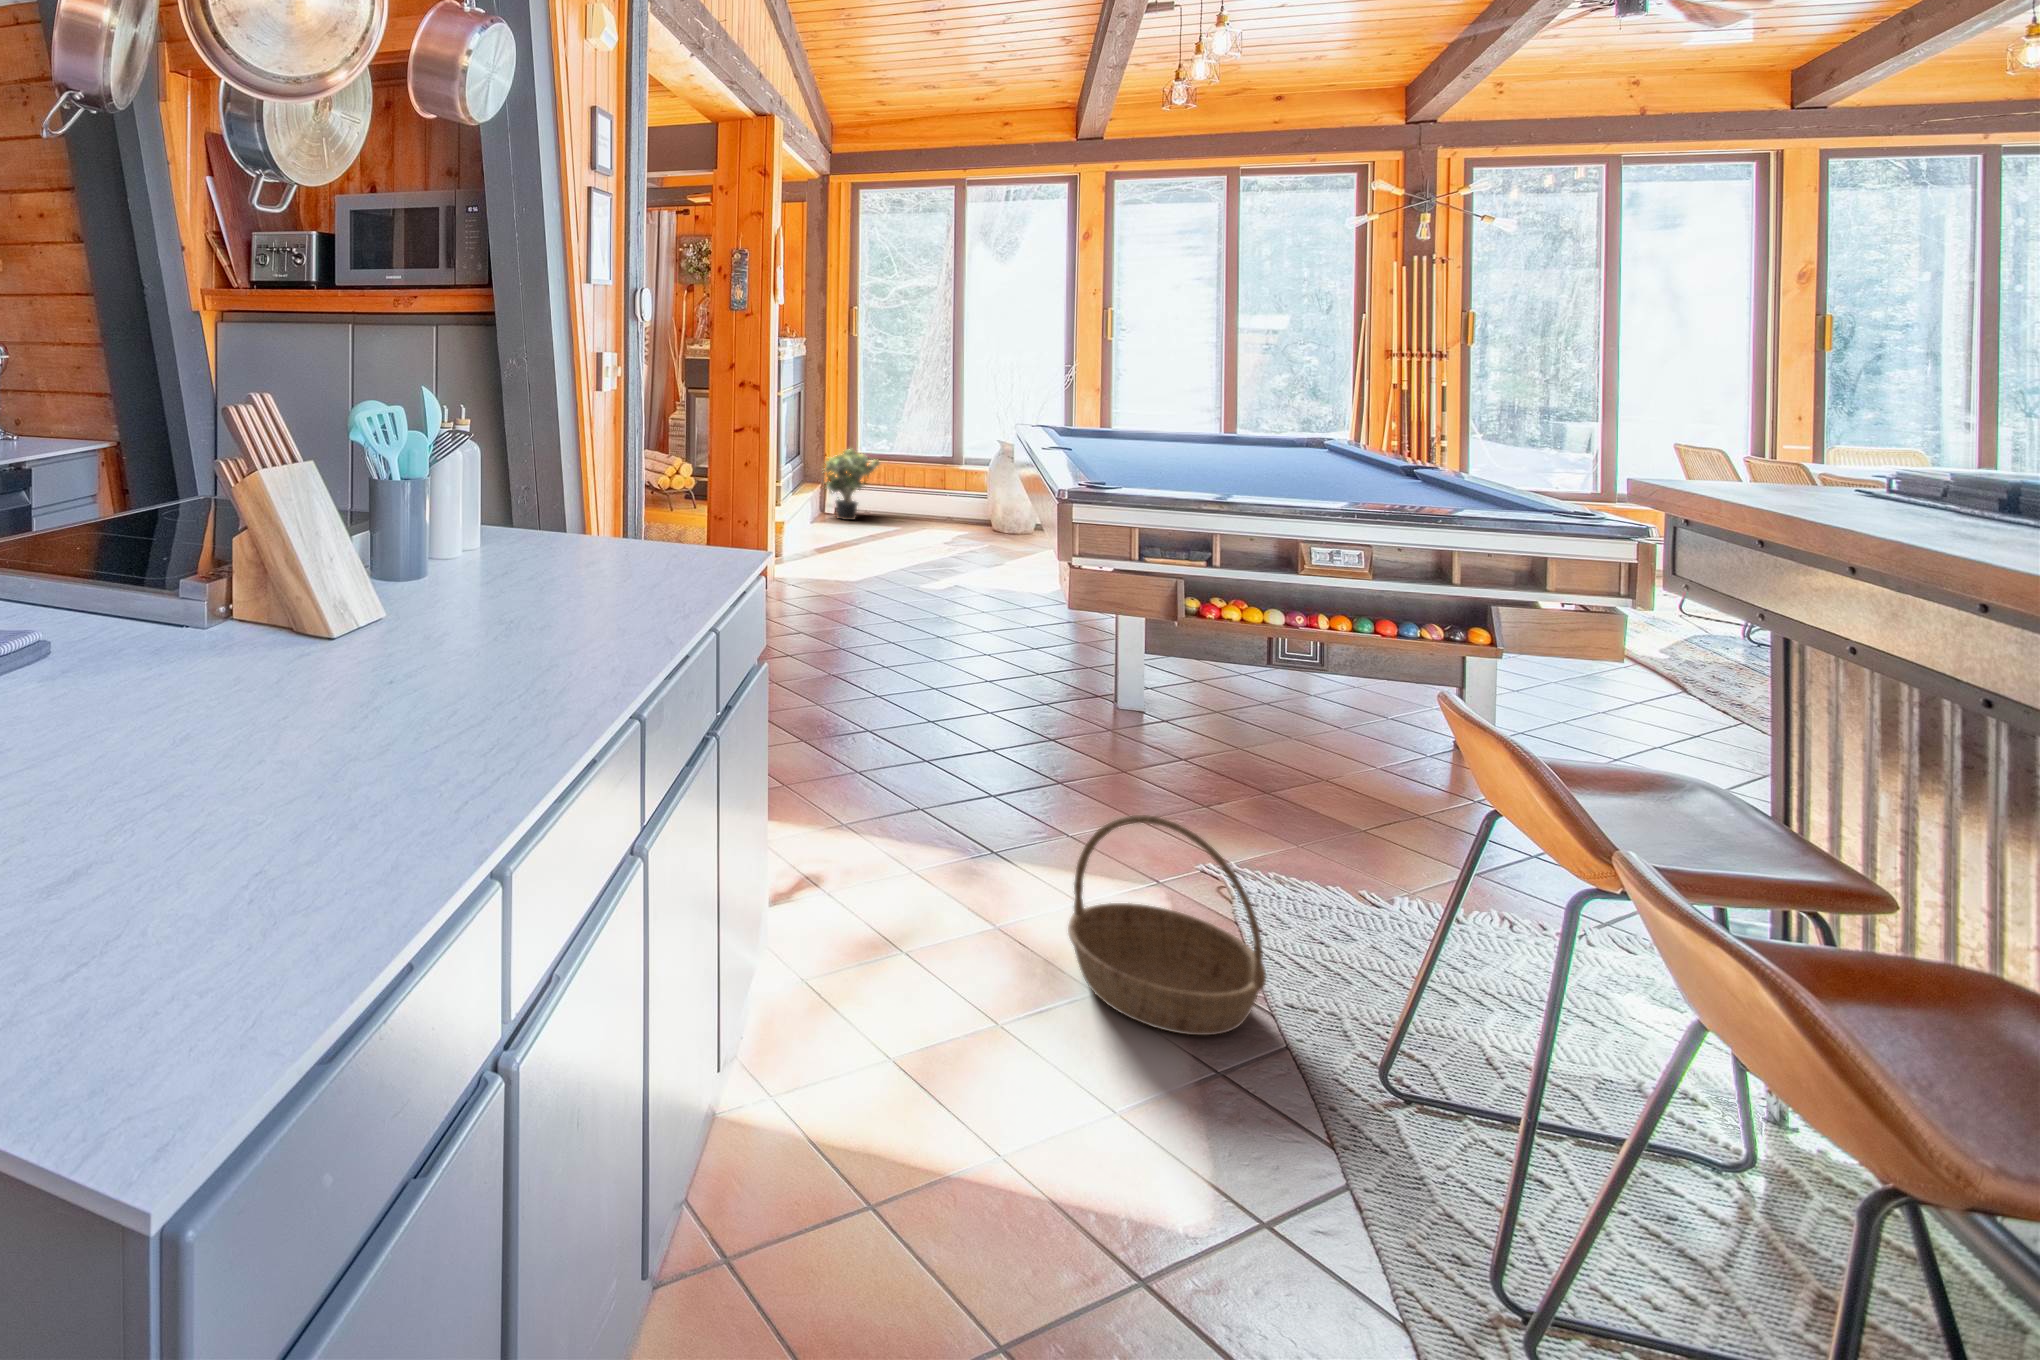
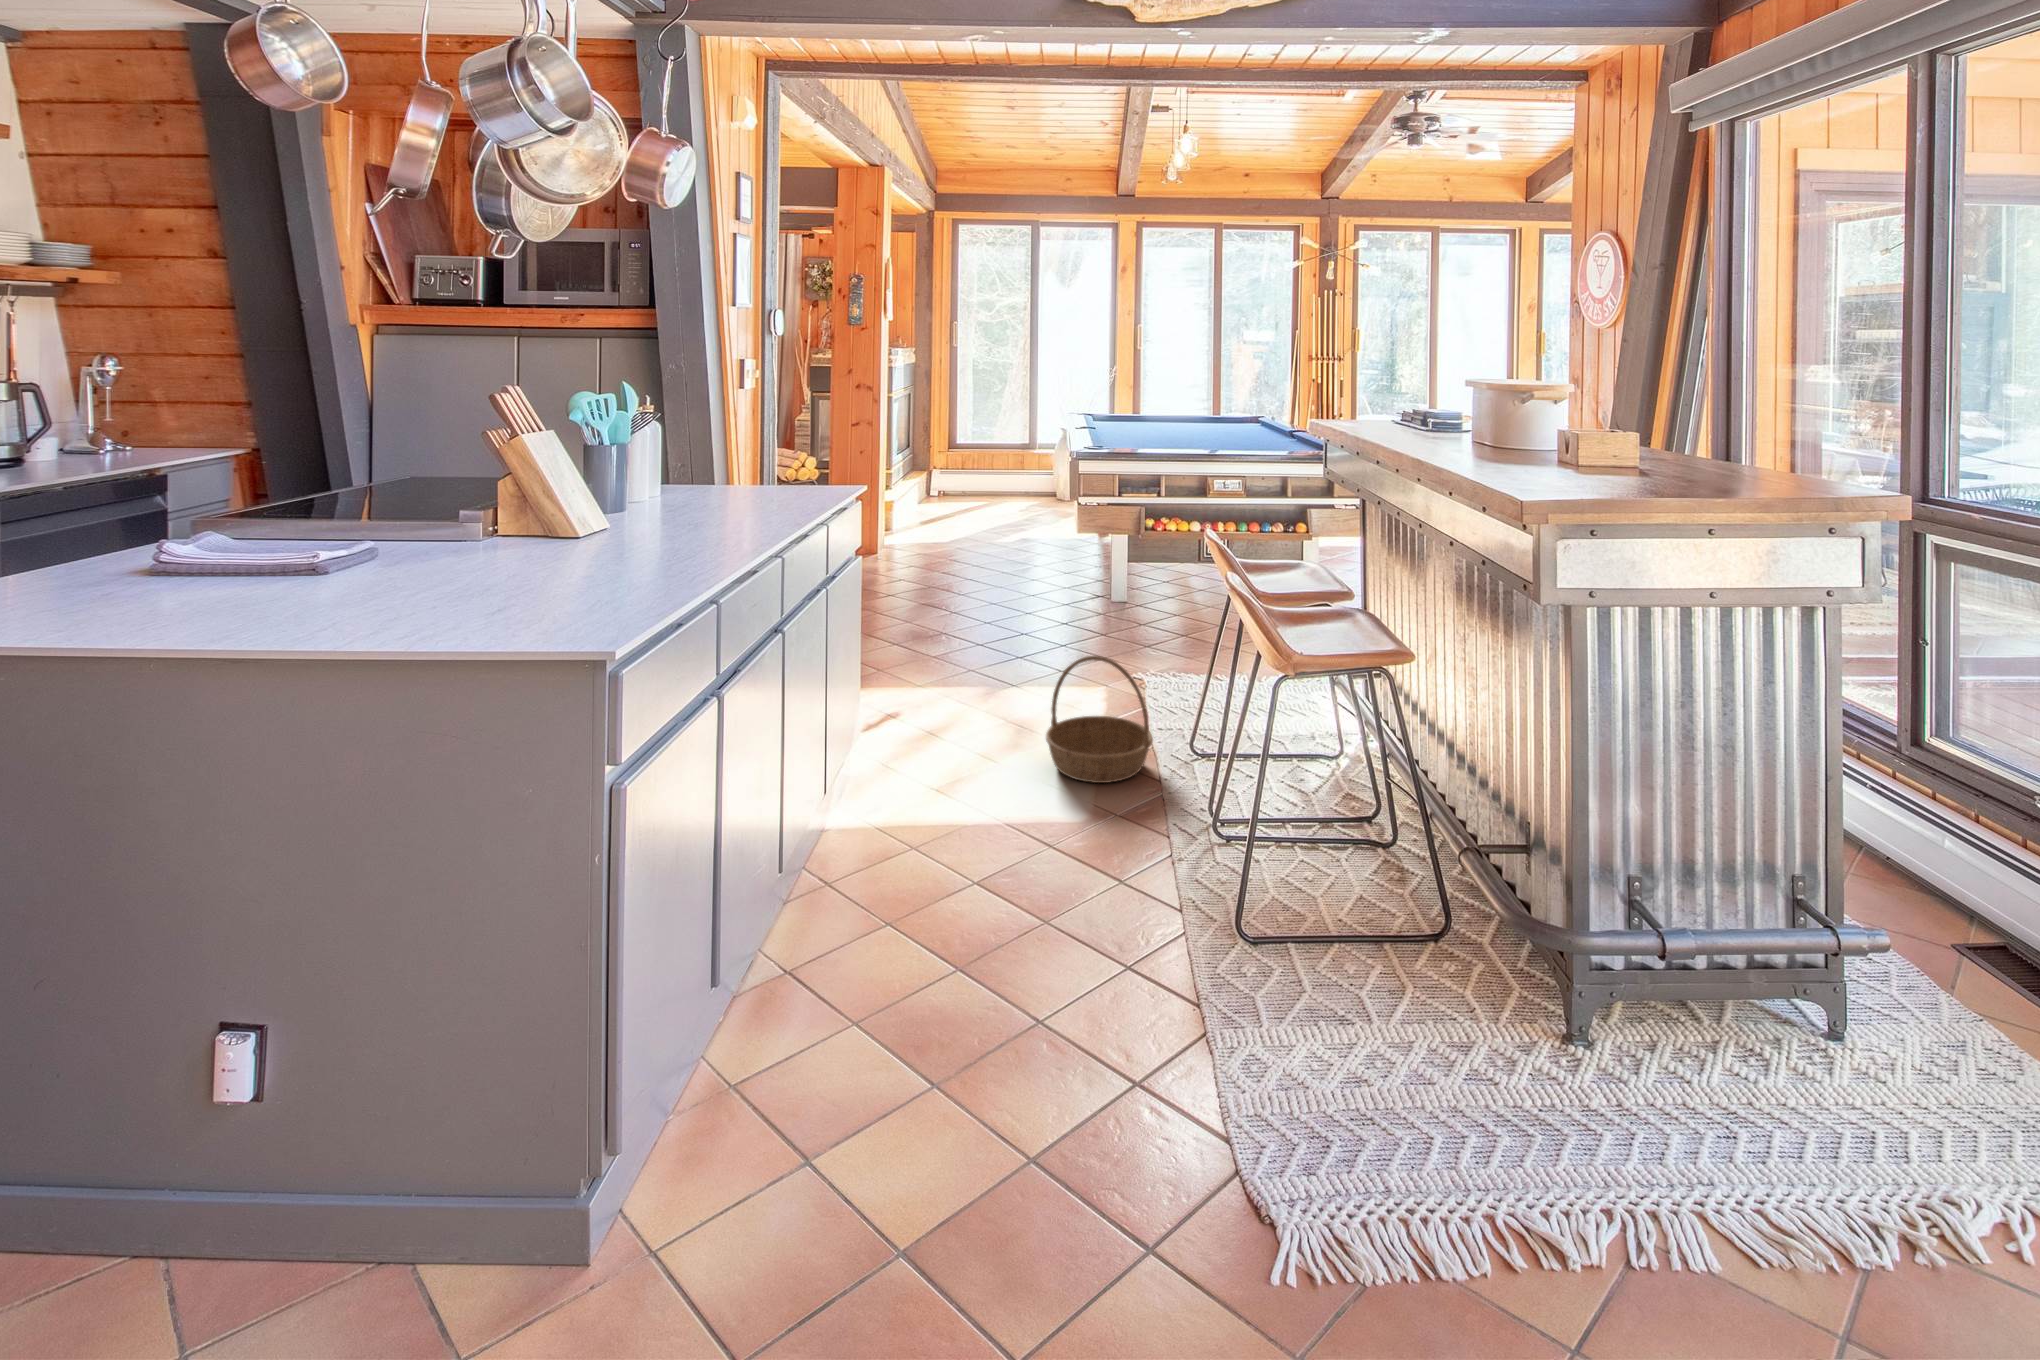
potted plant: present [824,449,880,520] -> none [924,435,971,494]

